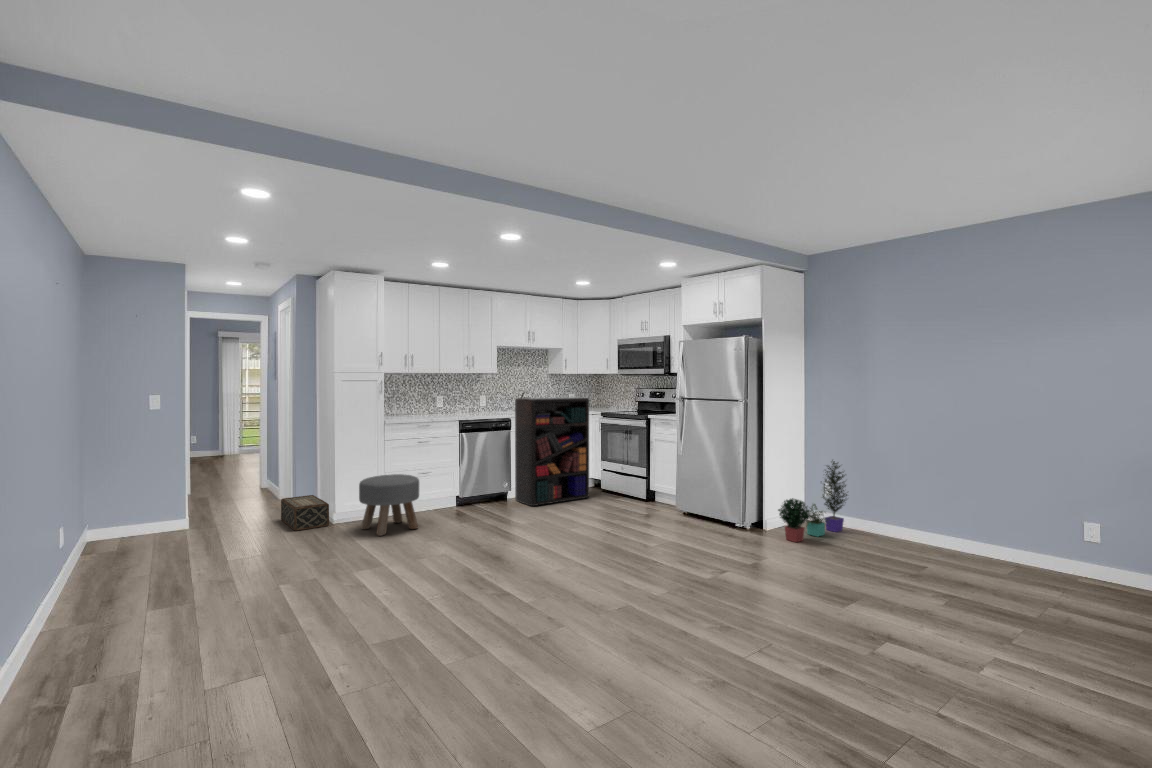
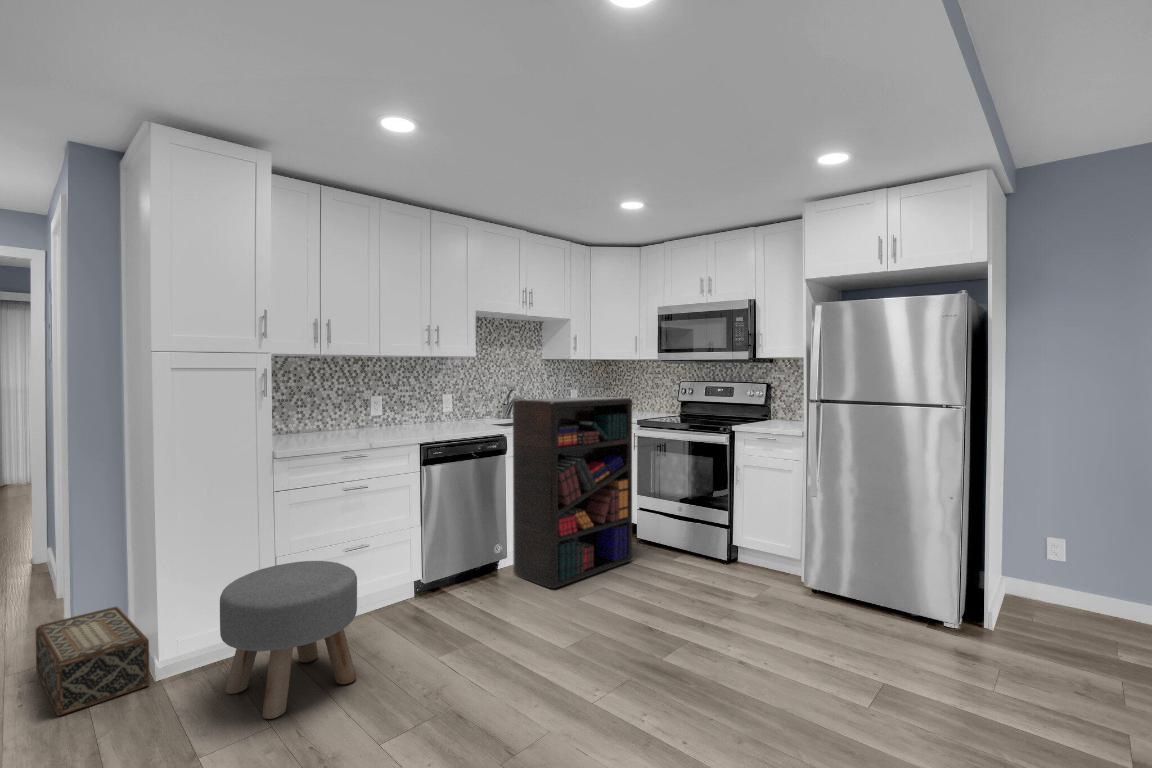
potted plant: present [778,460,847,542] -> none [1046,500,1128,664]

